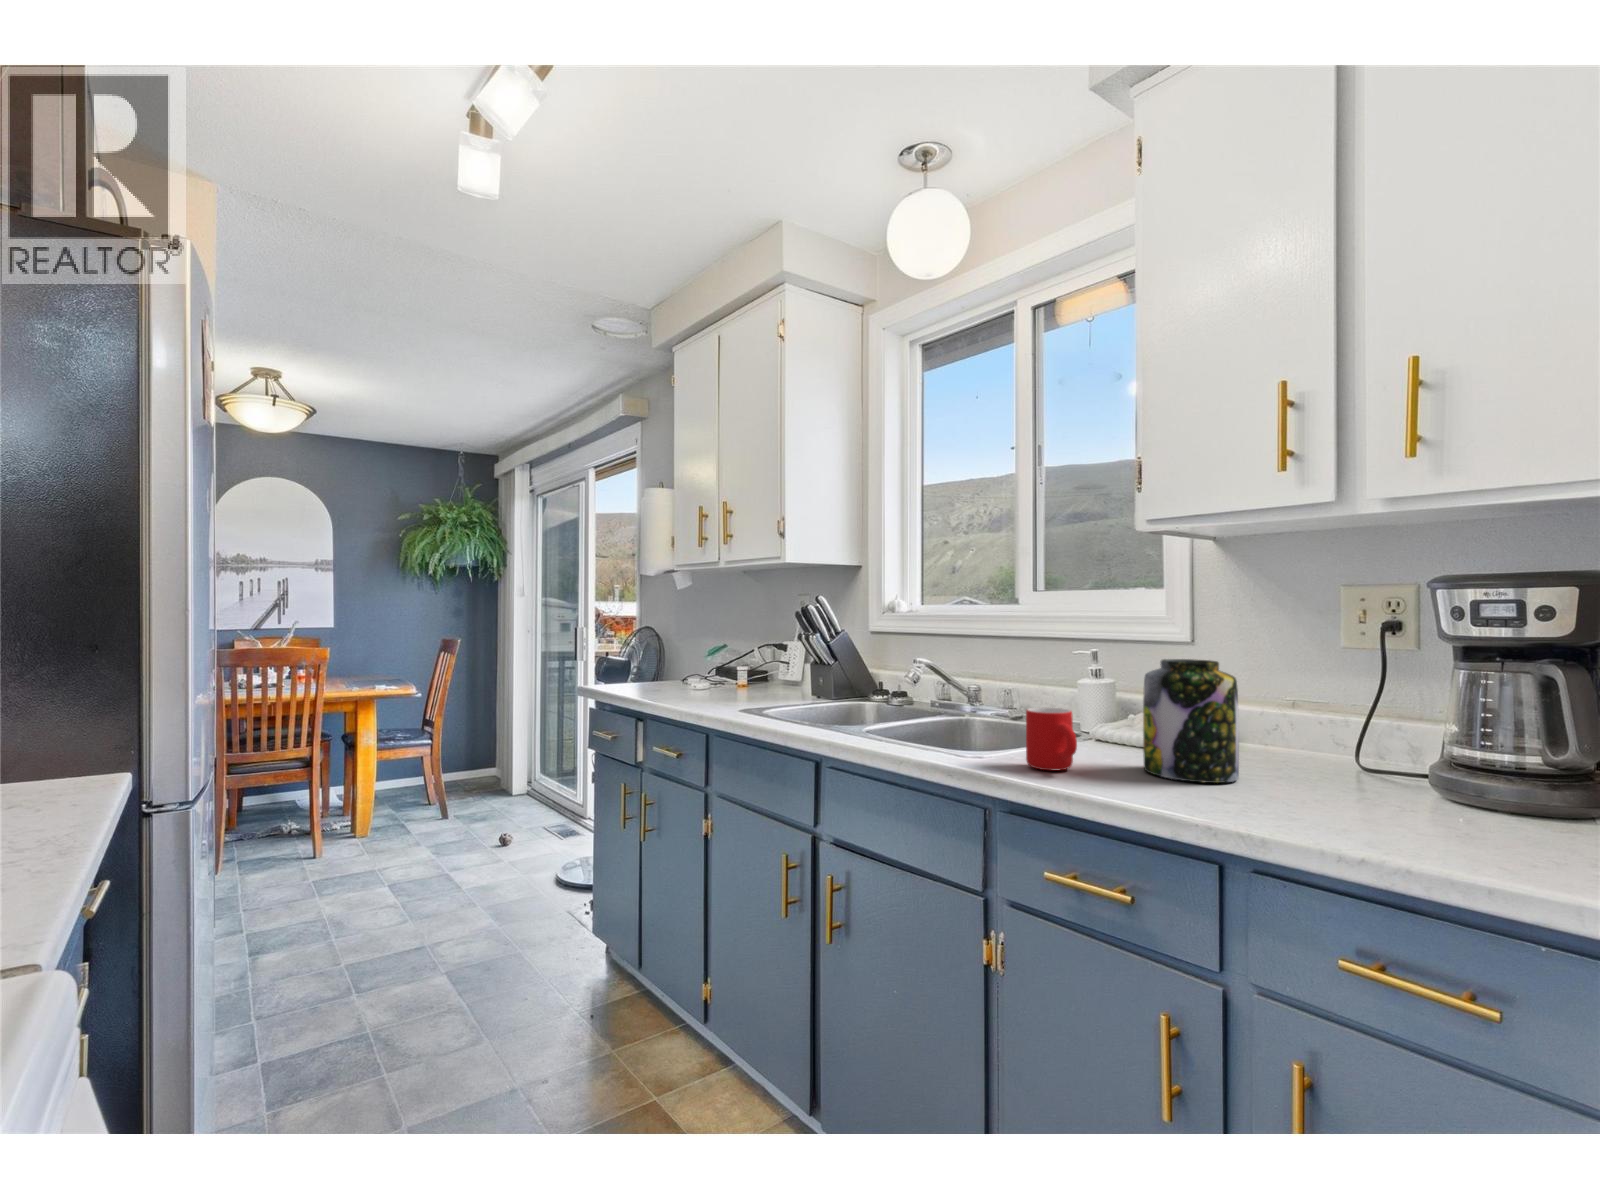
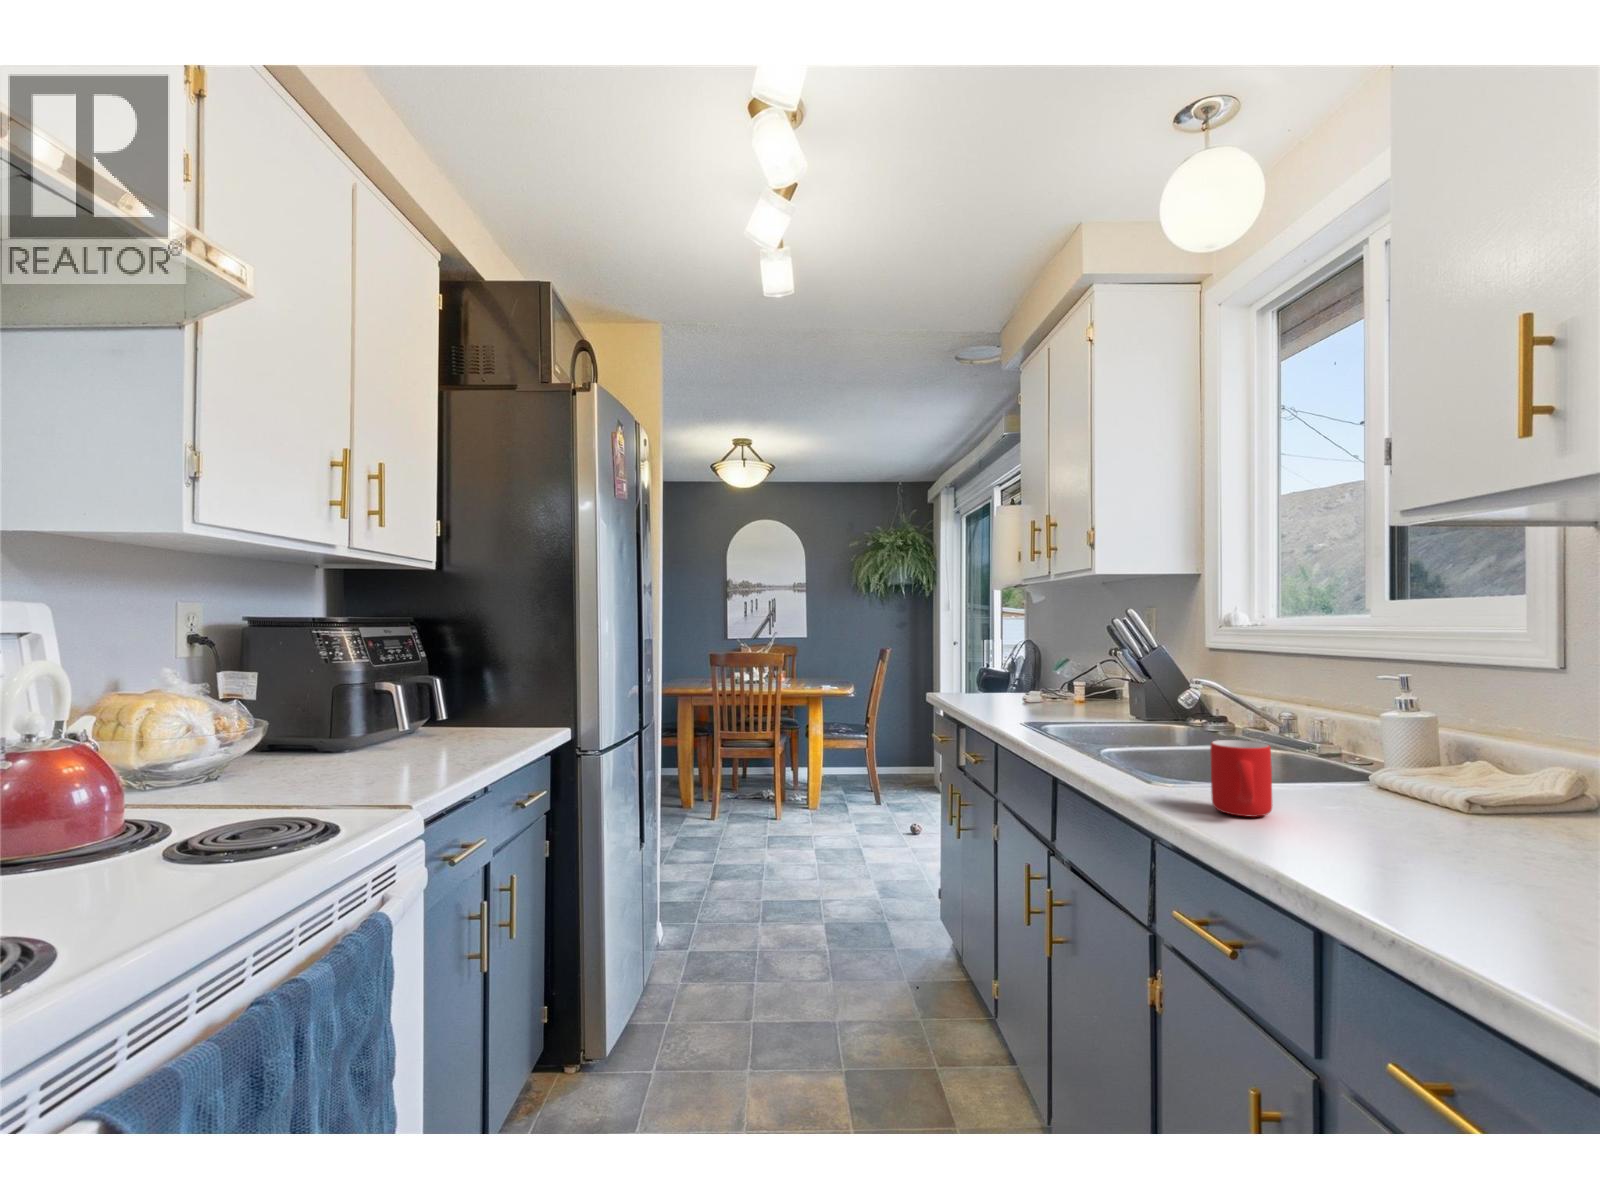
jar: present [1143,659,1239,783] -> none [1369,690,1513,863]

